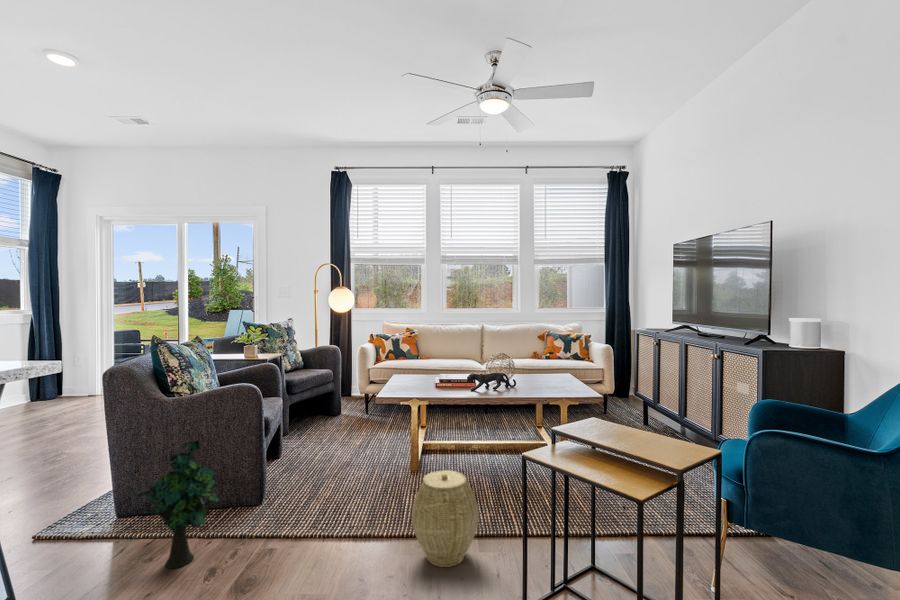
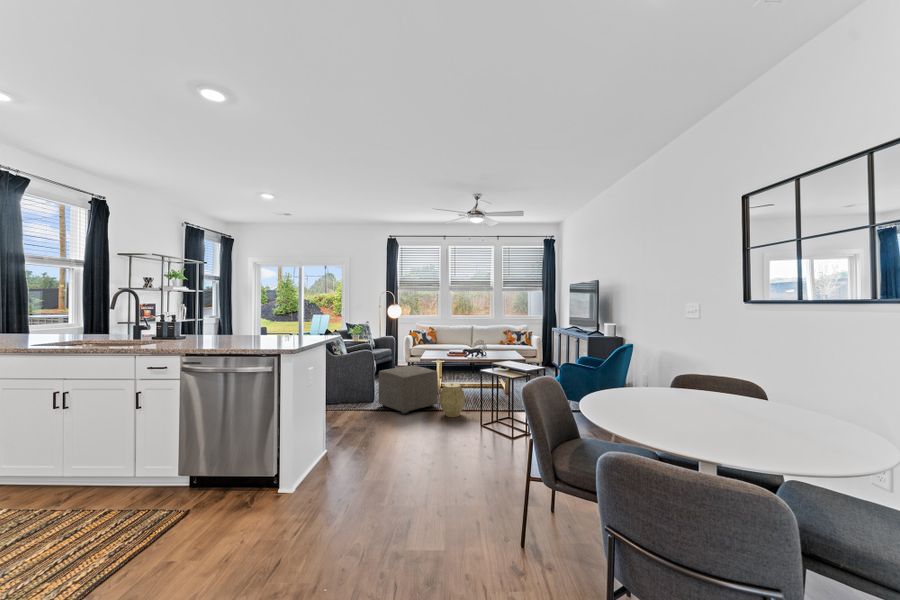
ottoman: none [266,416,411,557] -> present [379,366,438,414]
decorative plant: present [137,441,219,568] -> none [338,370,366,417]

